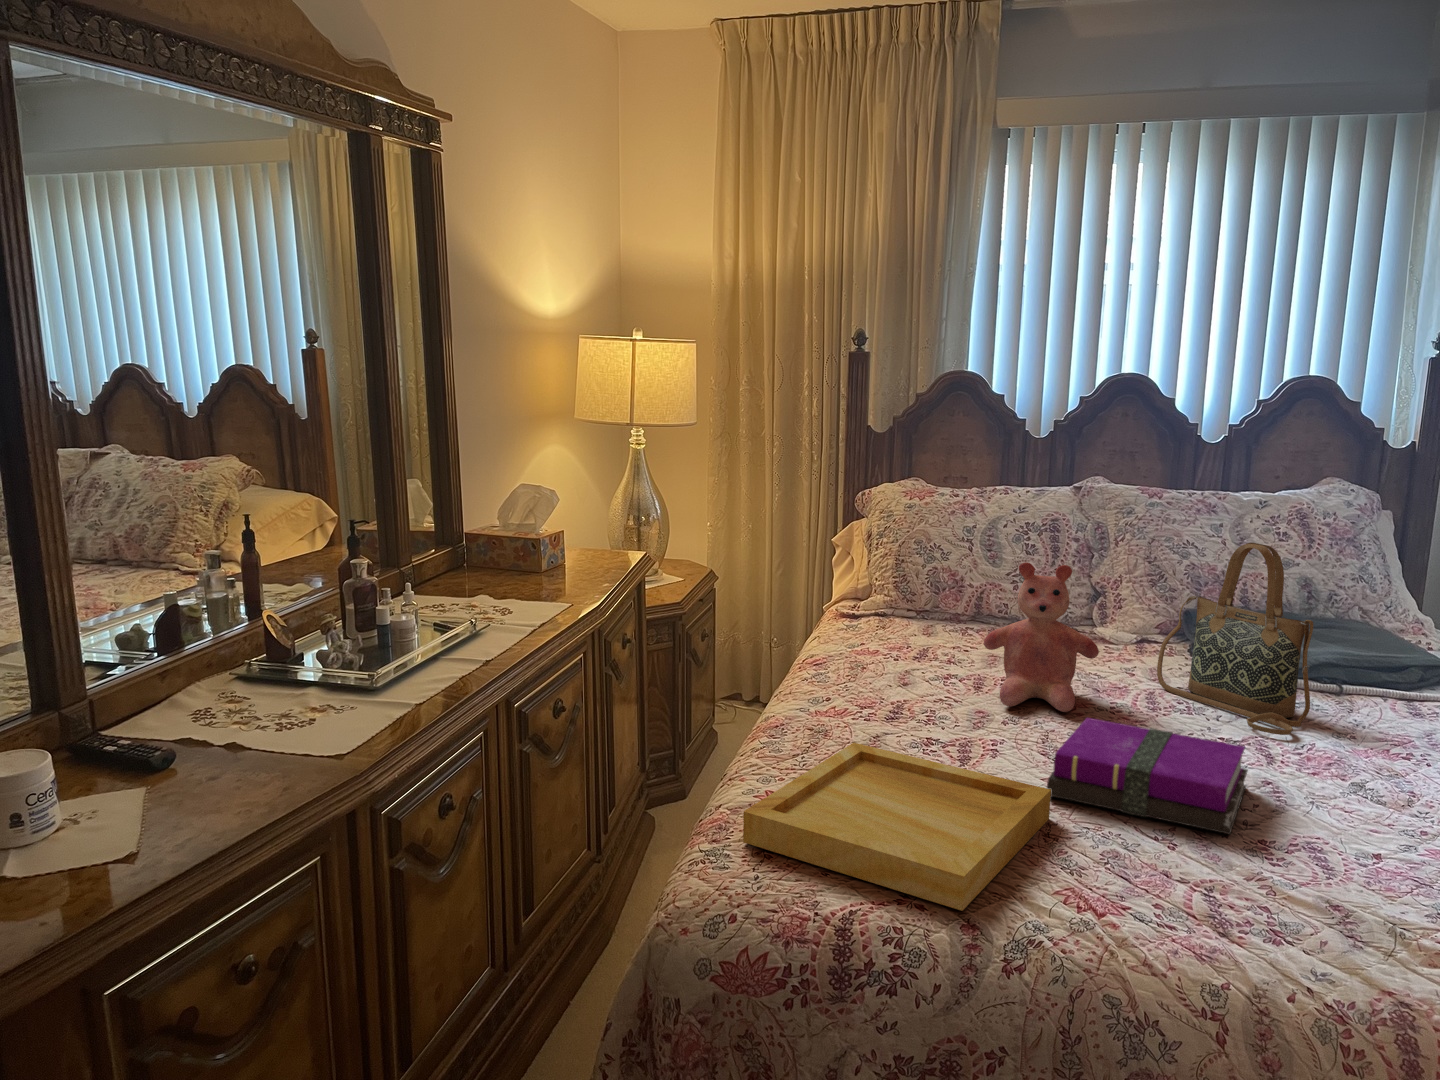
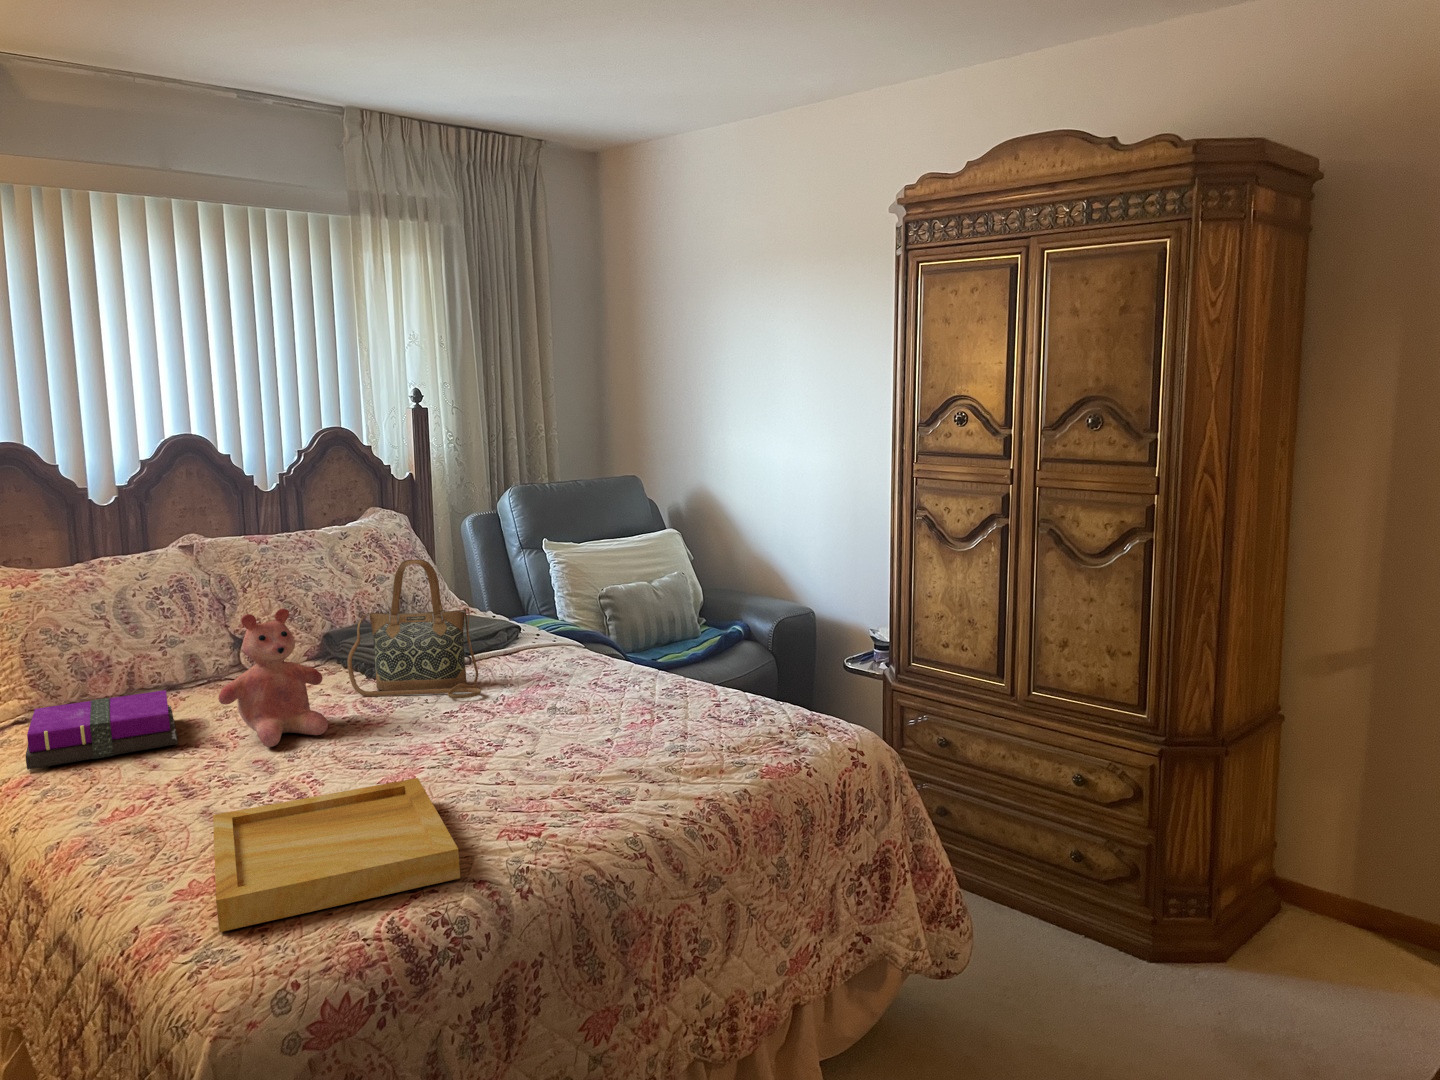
notebook: present [1047,718,1248,834] -> present [26,690,177,770]

